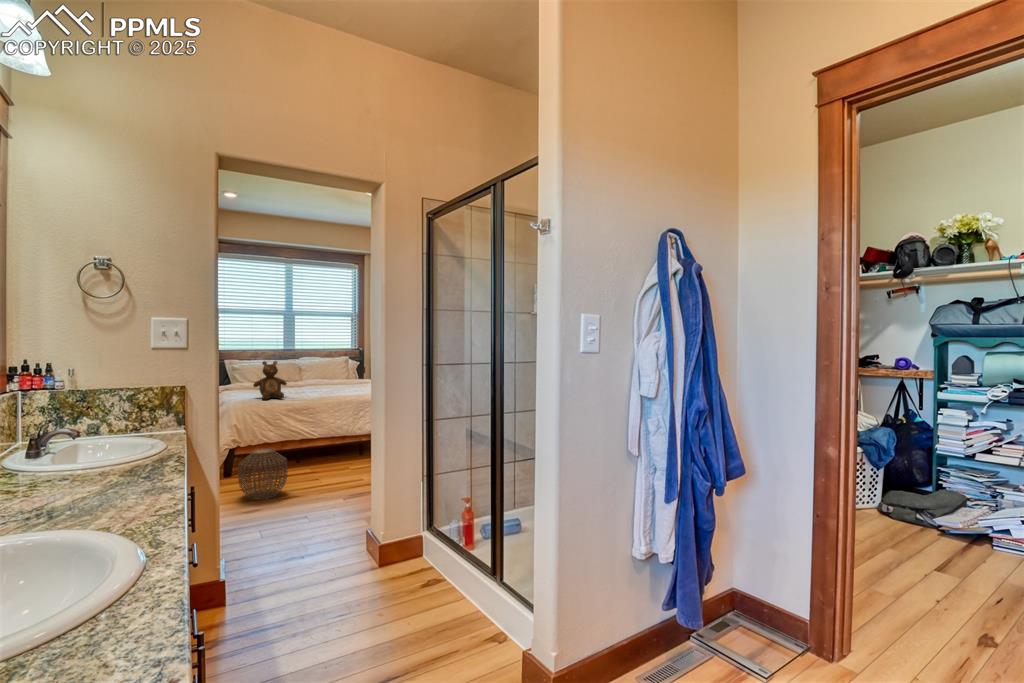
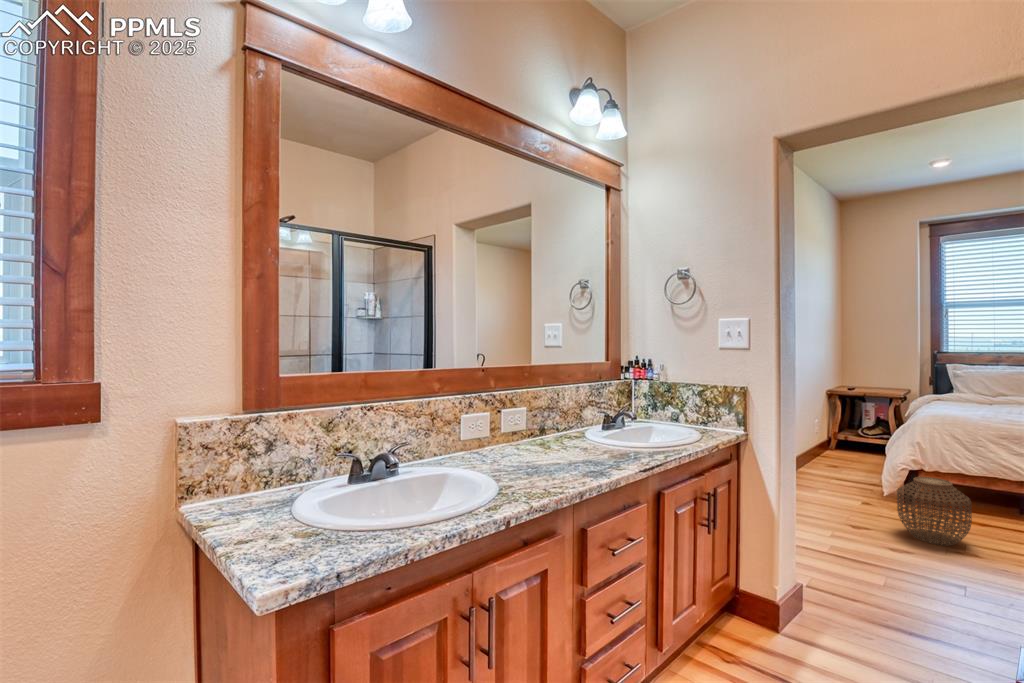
teddy bear: present [253,361,287,399] -> none [951,367,1007,419]

